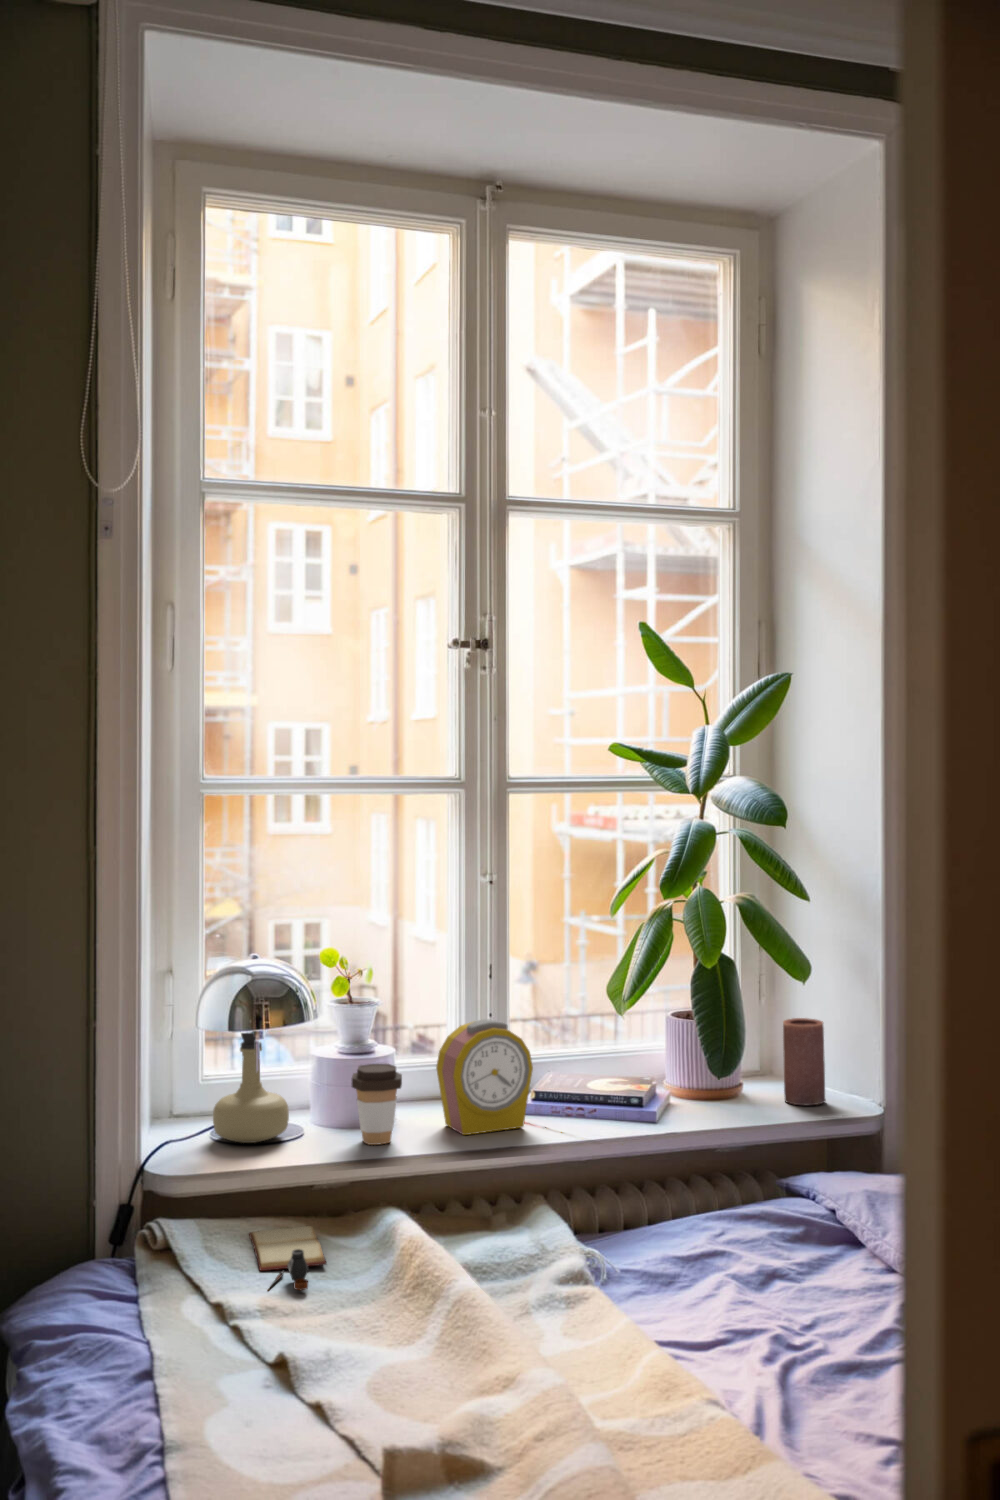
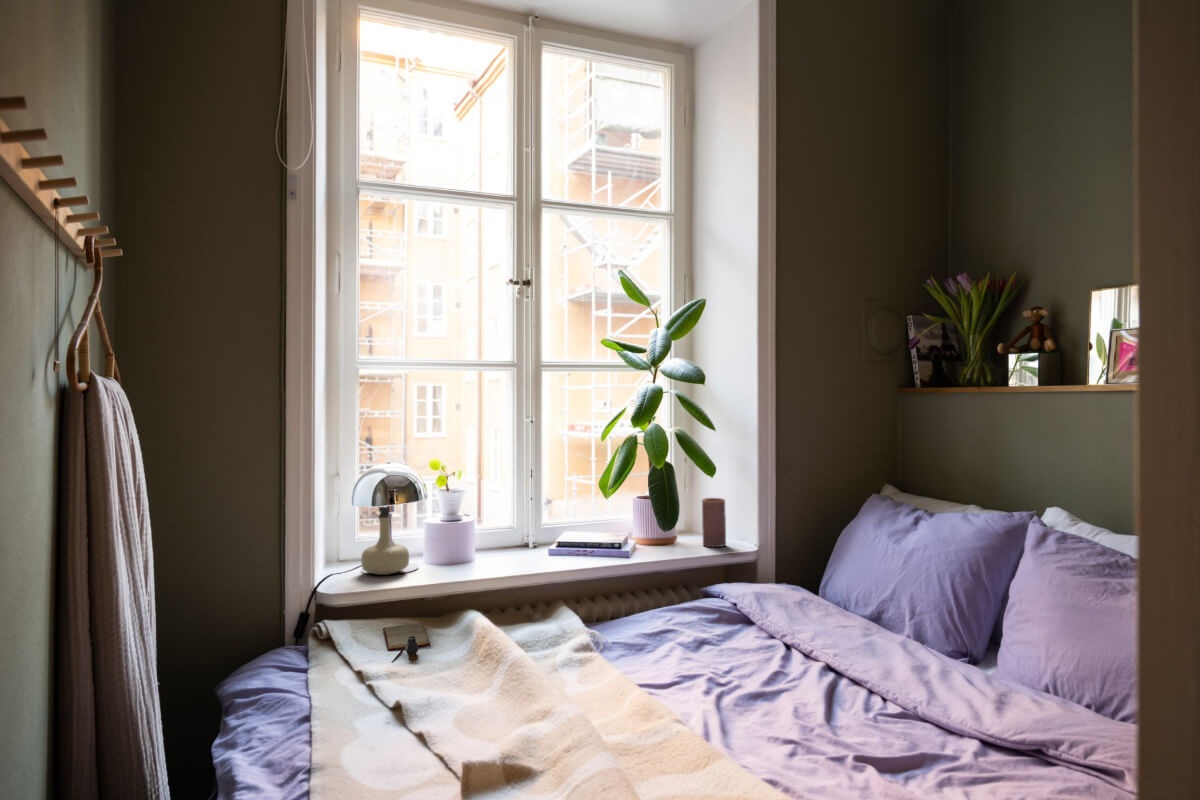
alarm clock: present [436,1019,533,1135] -> none [500,499,558,567]
coffee cup: present [352,1064,402,1145] -> none [448,525,479,574]

